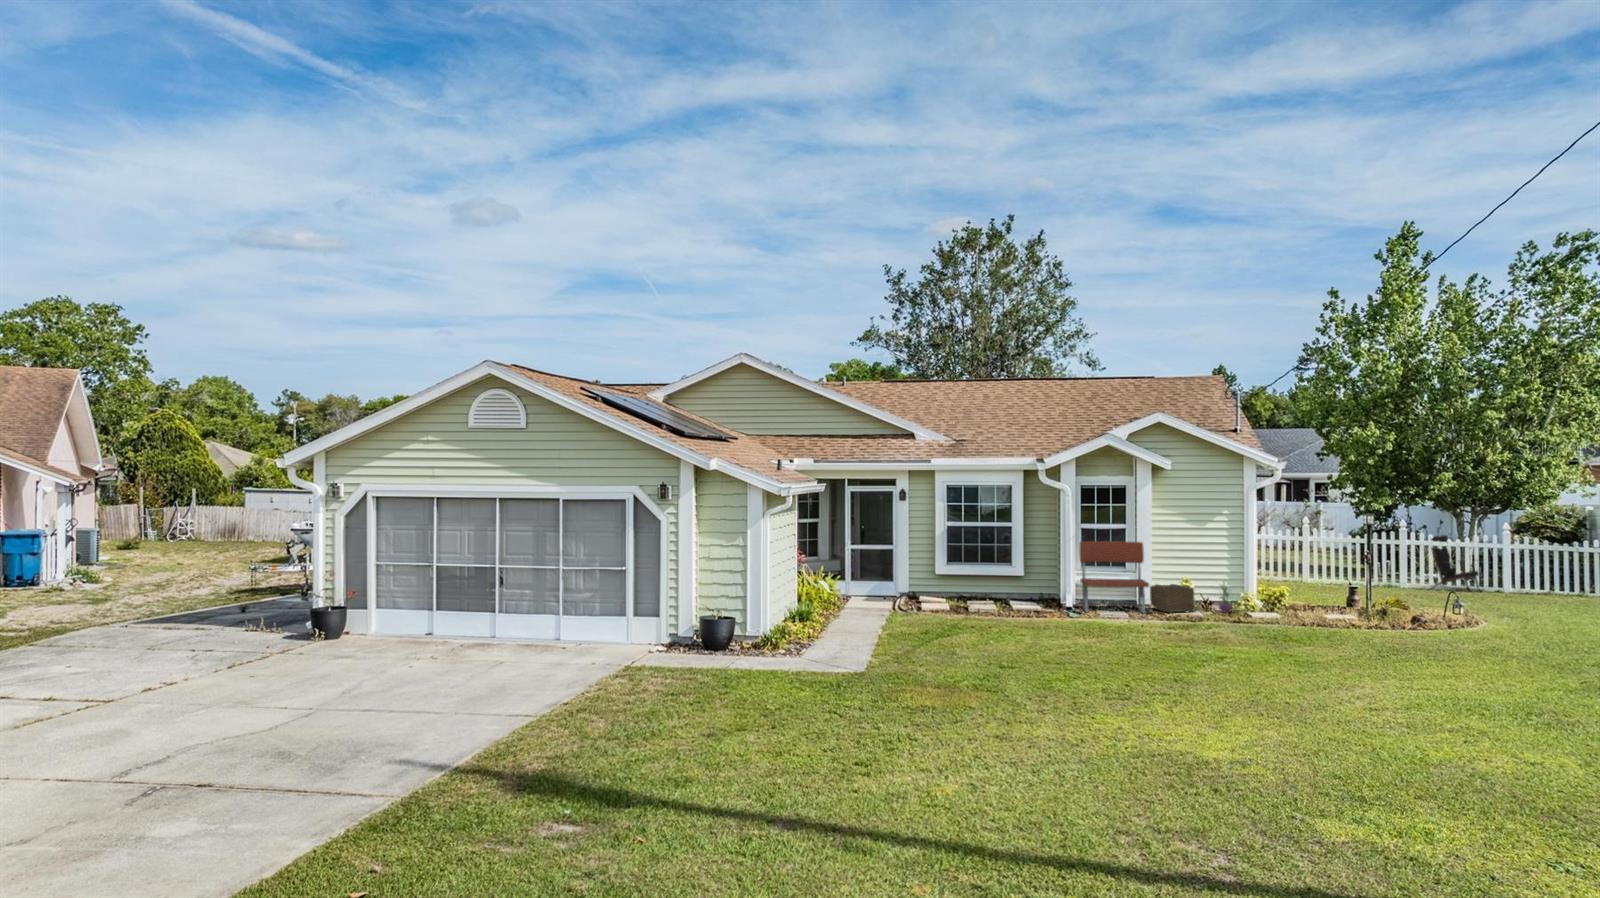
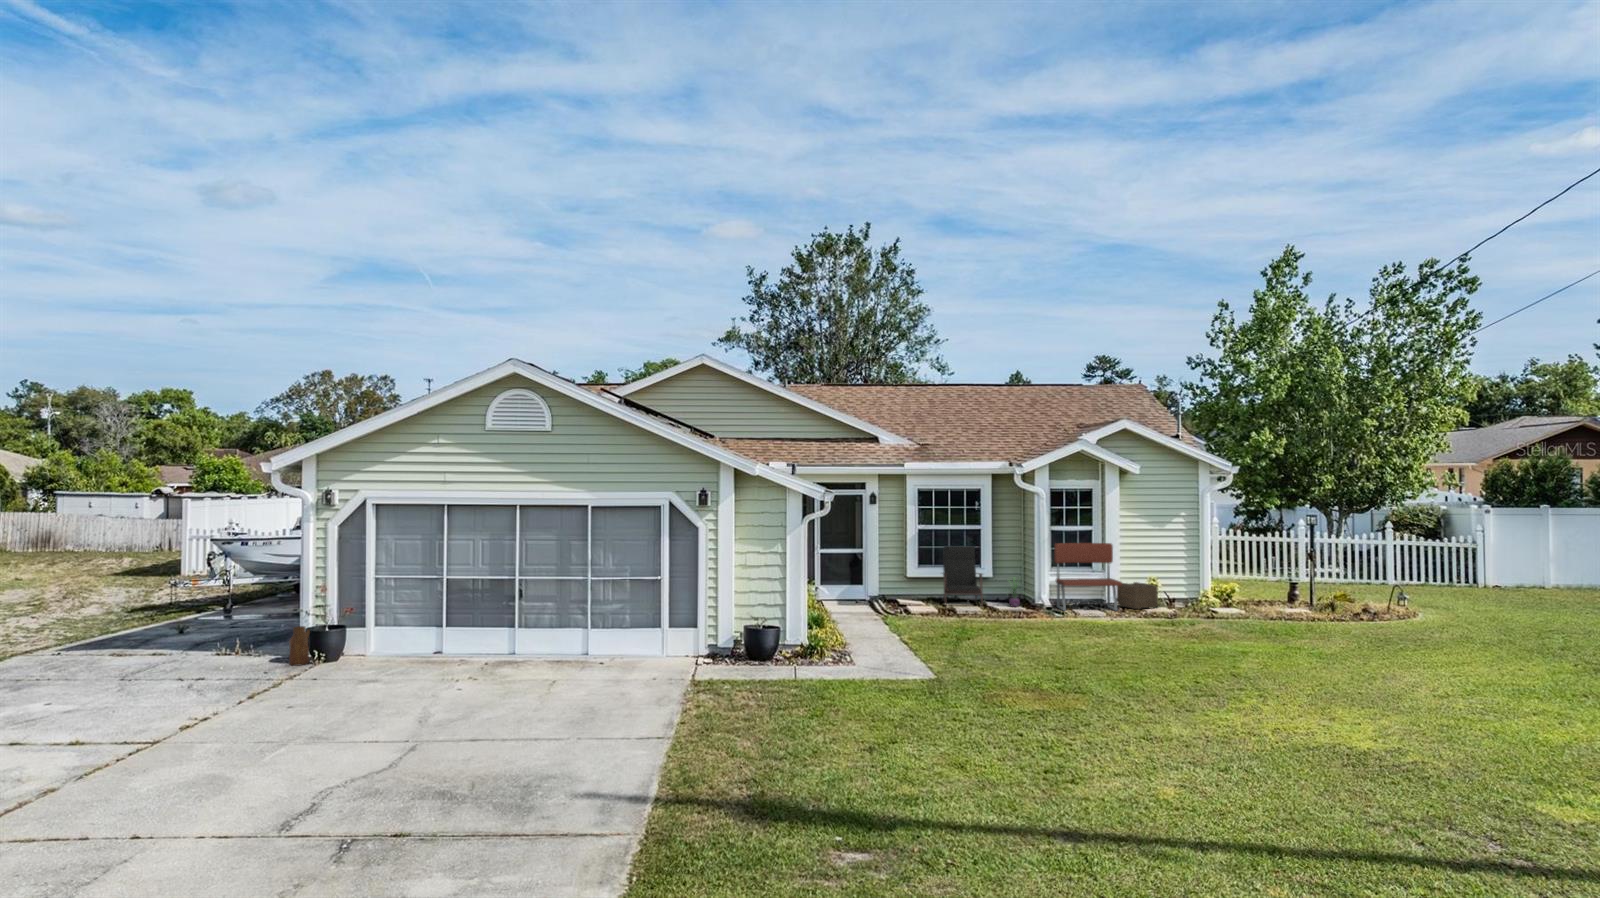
lounge chair: present [1431,535,1479,591] -> present [943,546,983,605]
decorative plant: present [1219,582,1232,613] -> present [1009,578,1020,607]
watering can: none [300,606,318,642] -> present [289,626,310,666]

